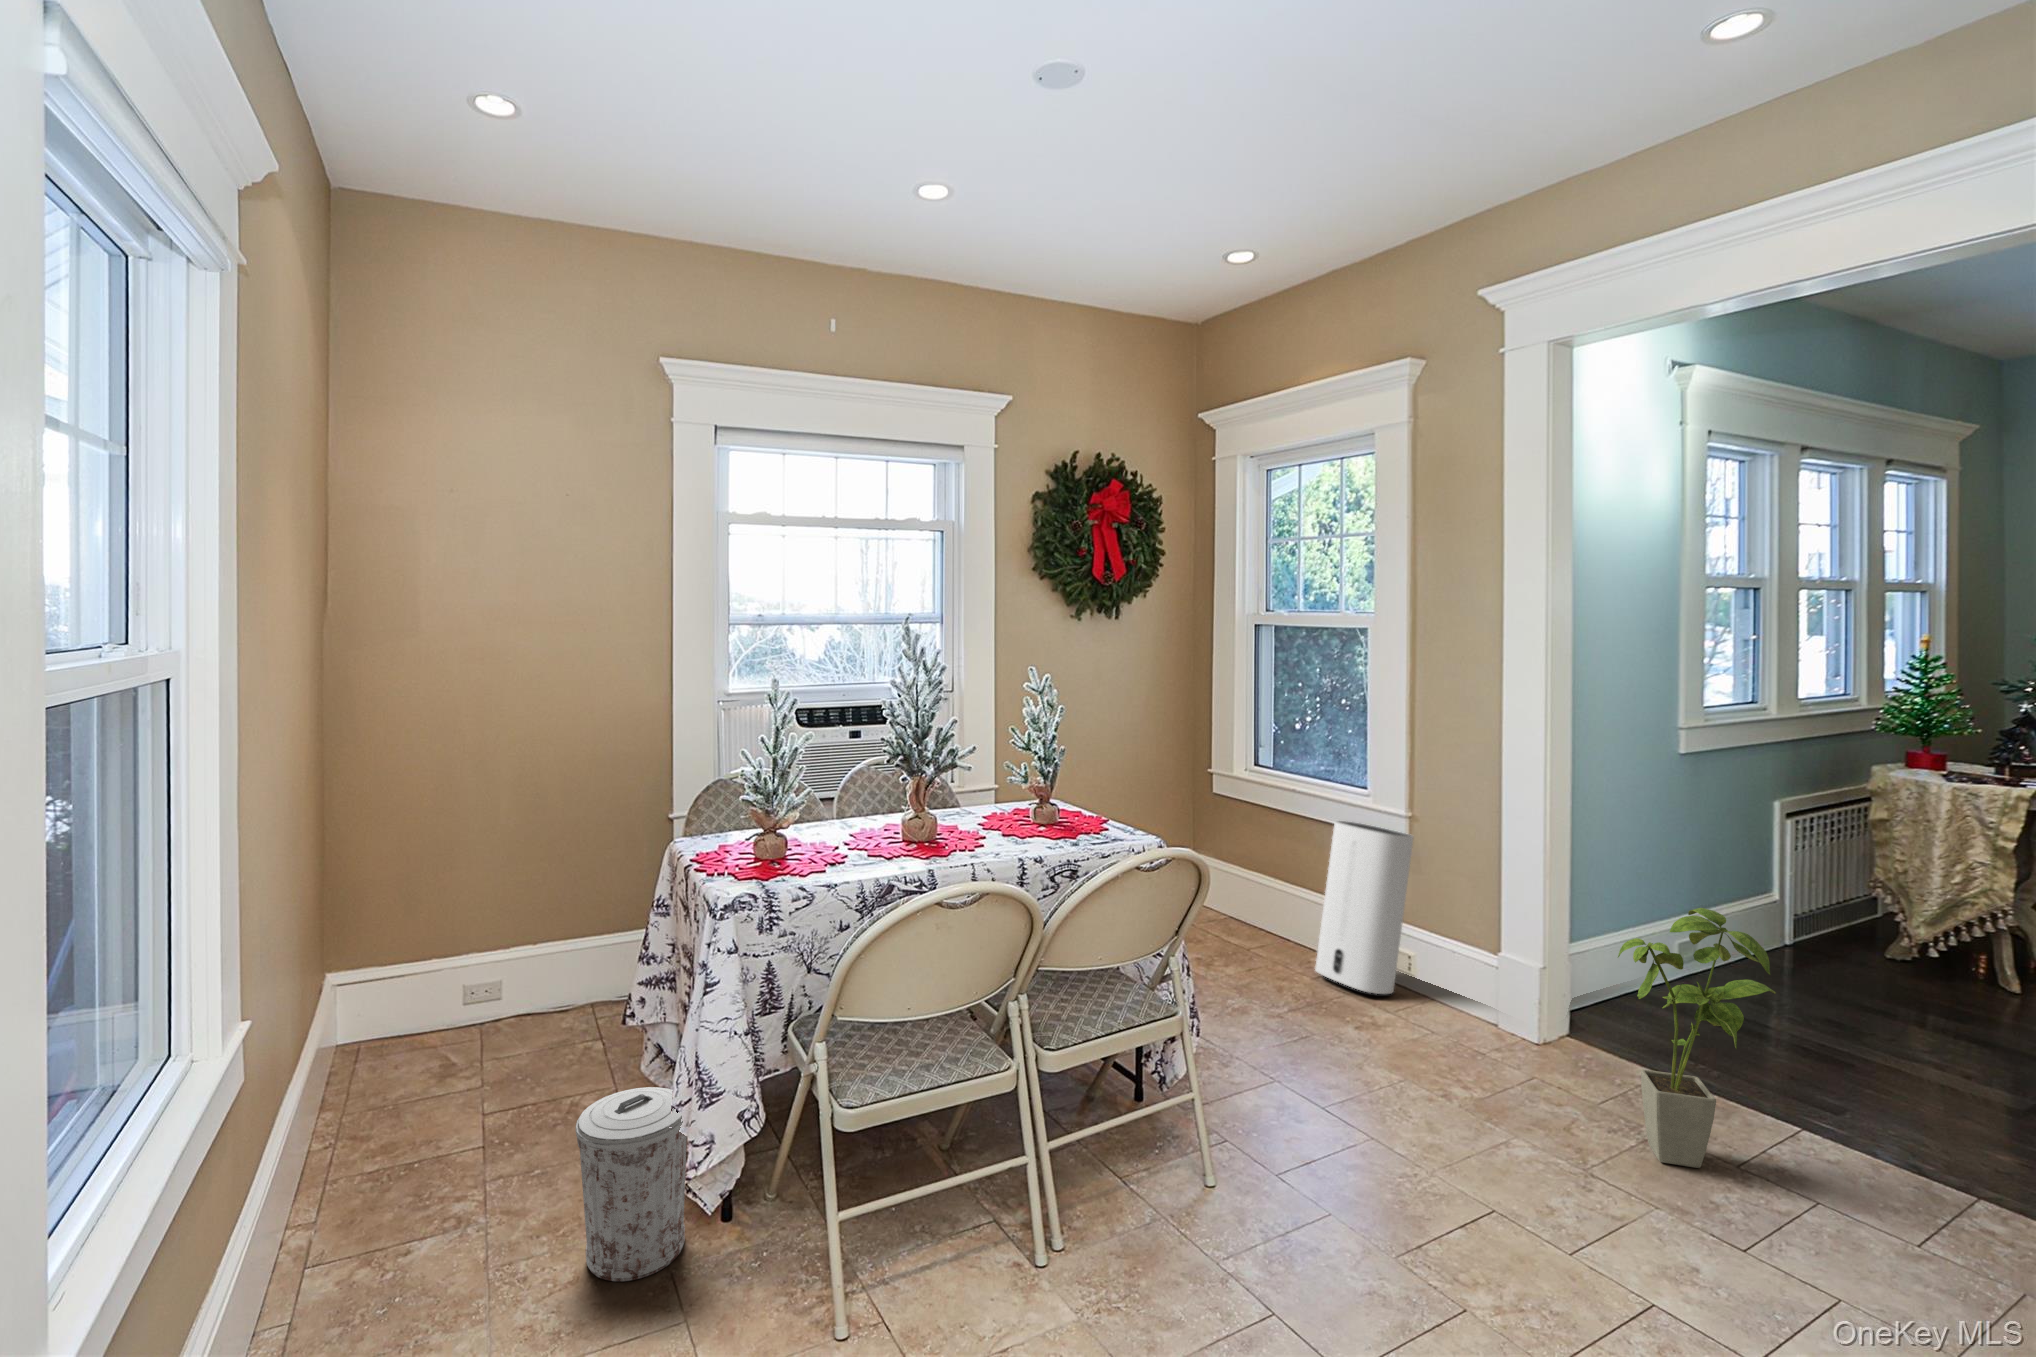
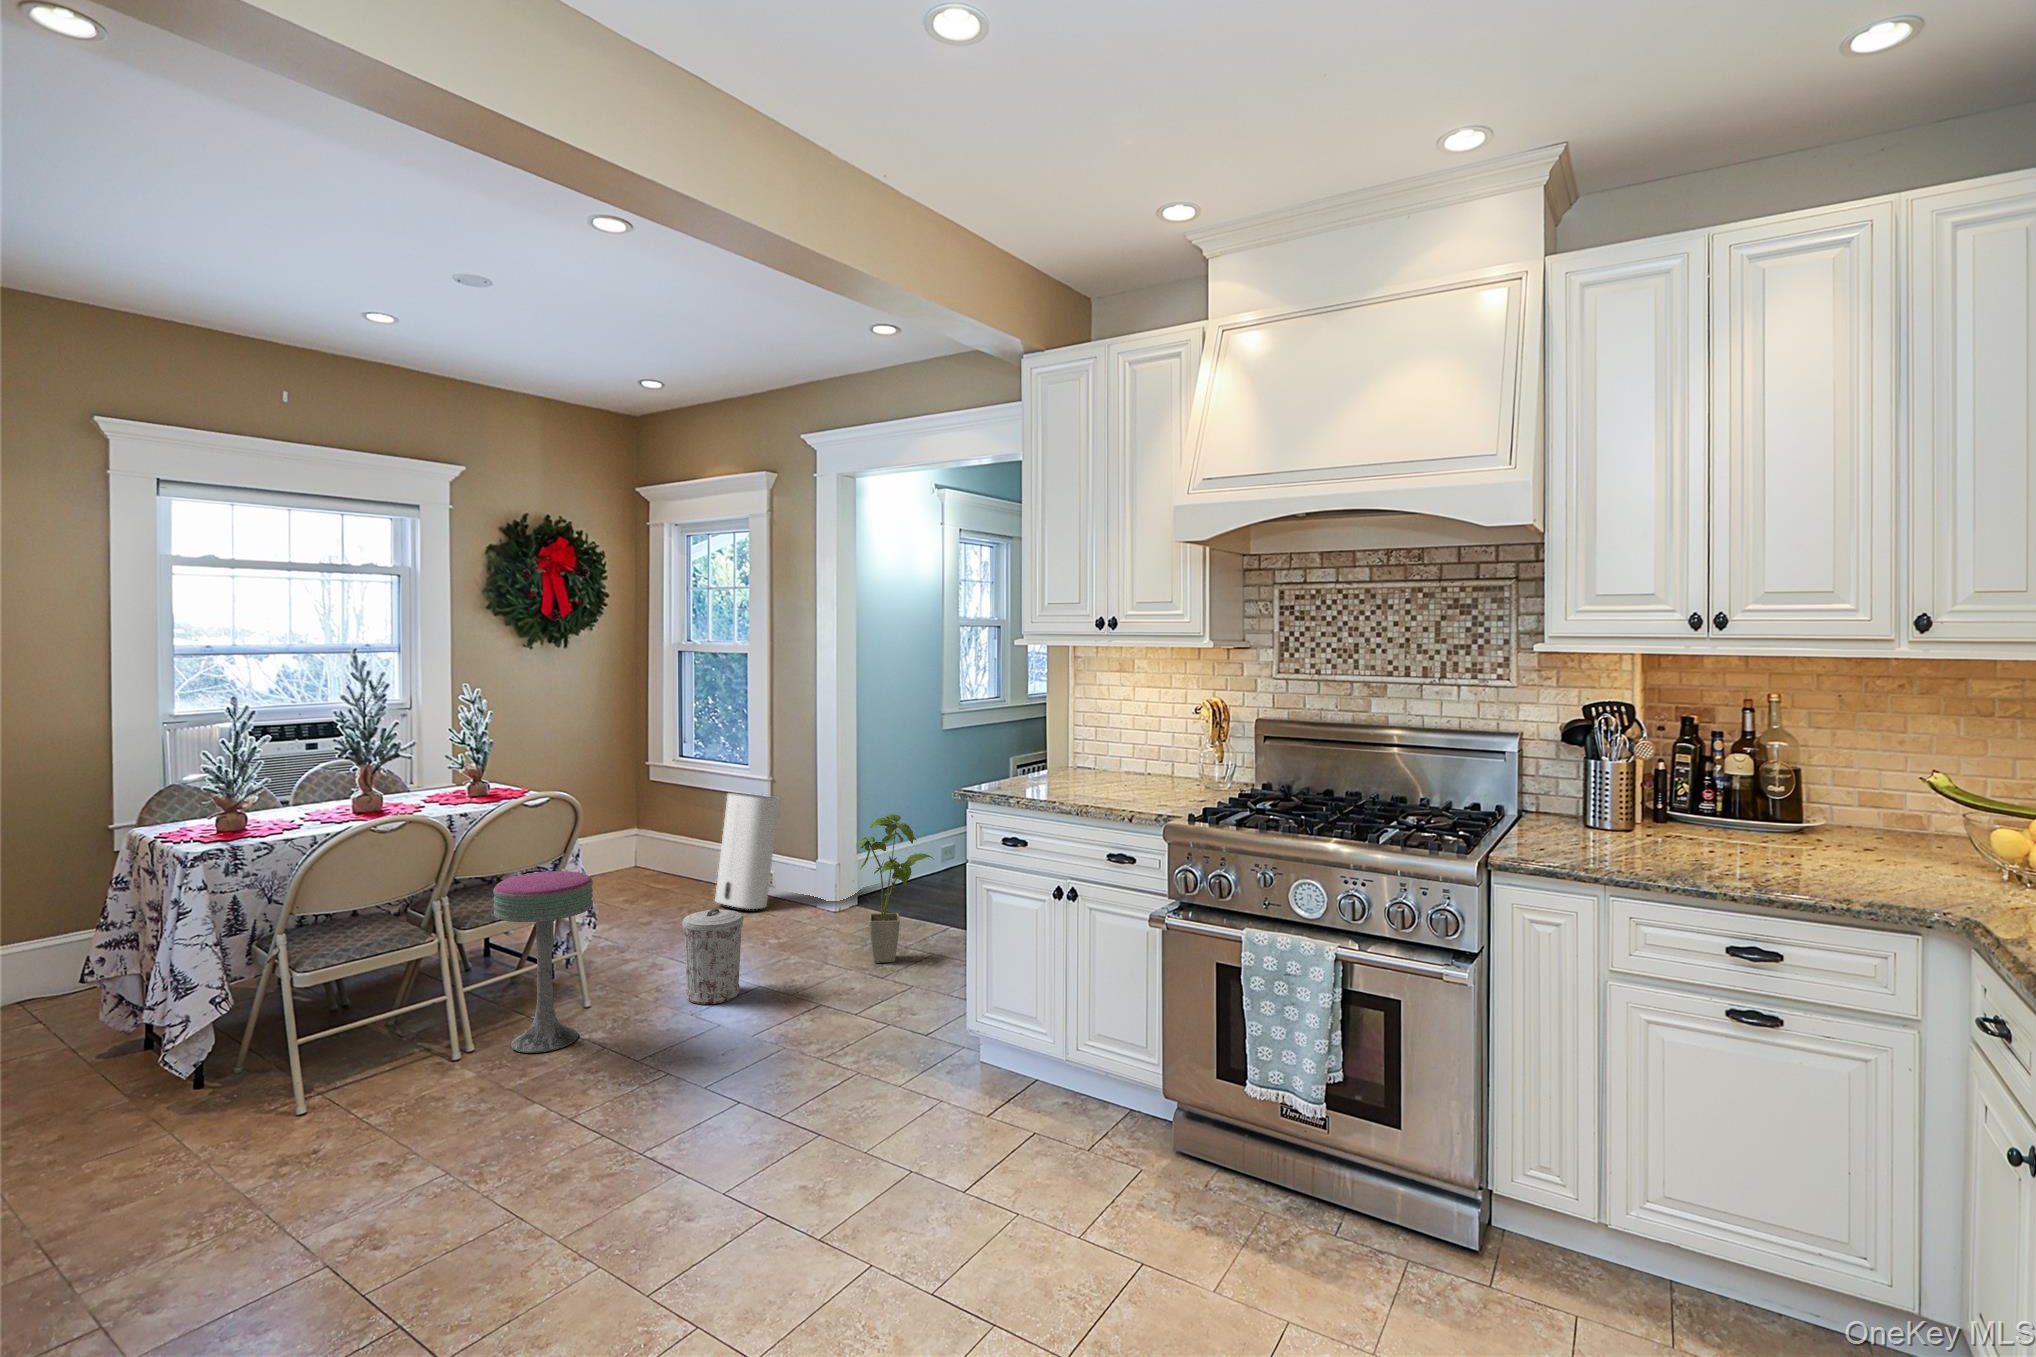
bar stool: none [1092,962,1237,1266] -> present [493,871,593,1053]
trash can: present [575,1087,687,1281] -> present [682,909,743,1004]

